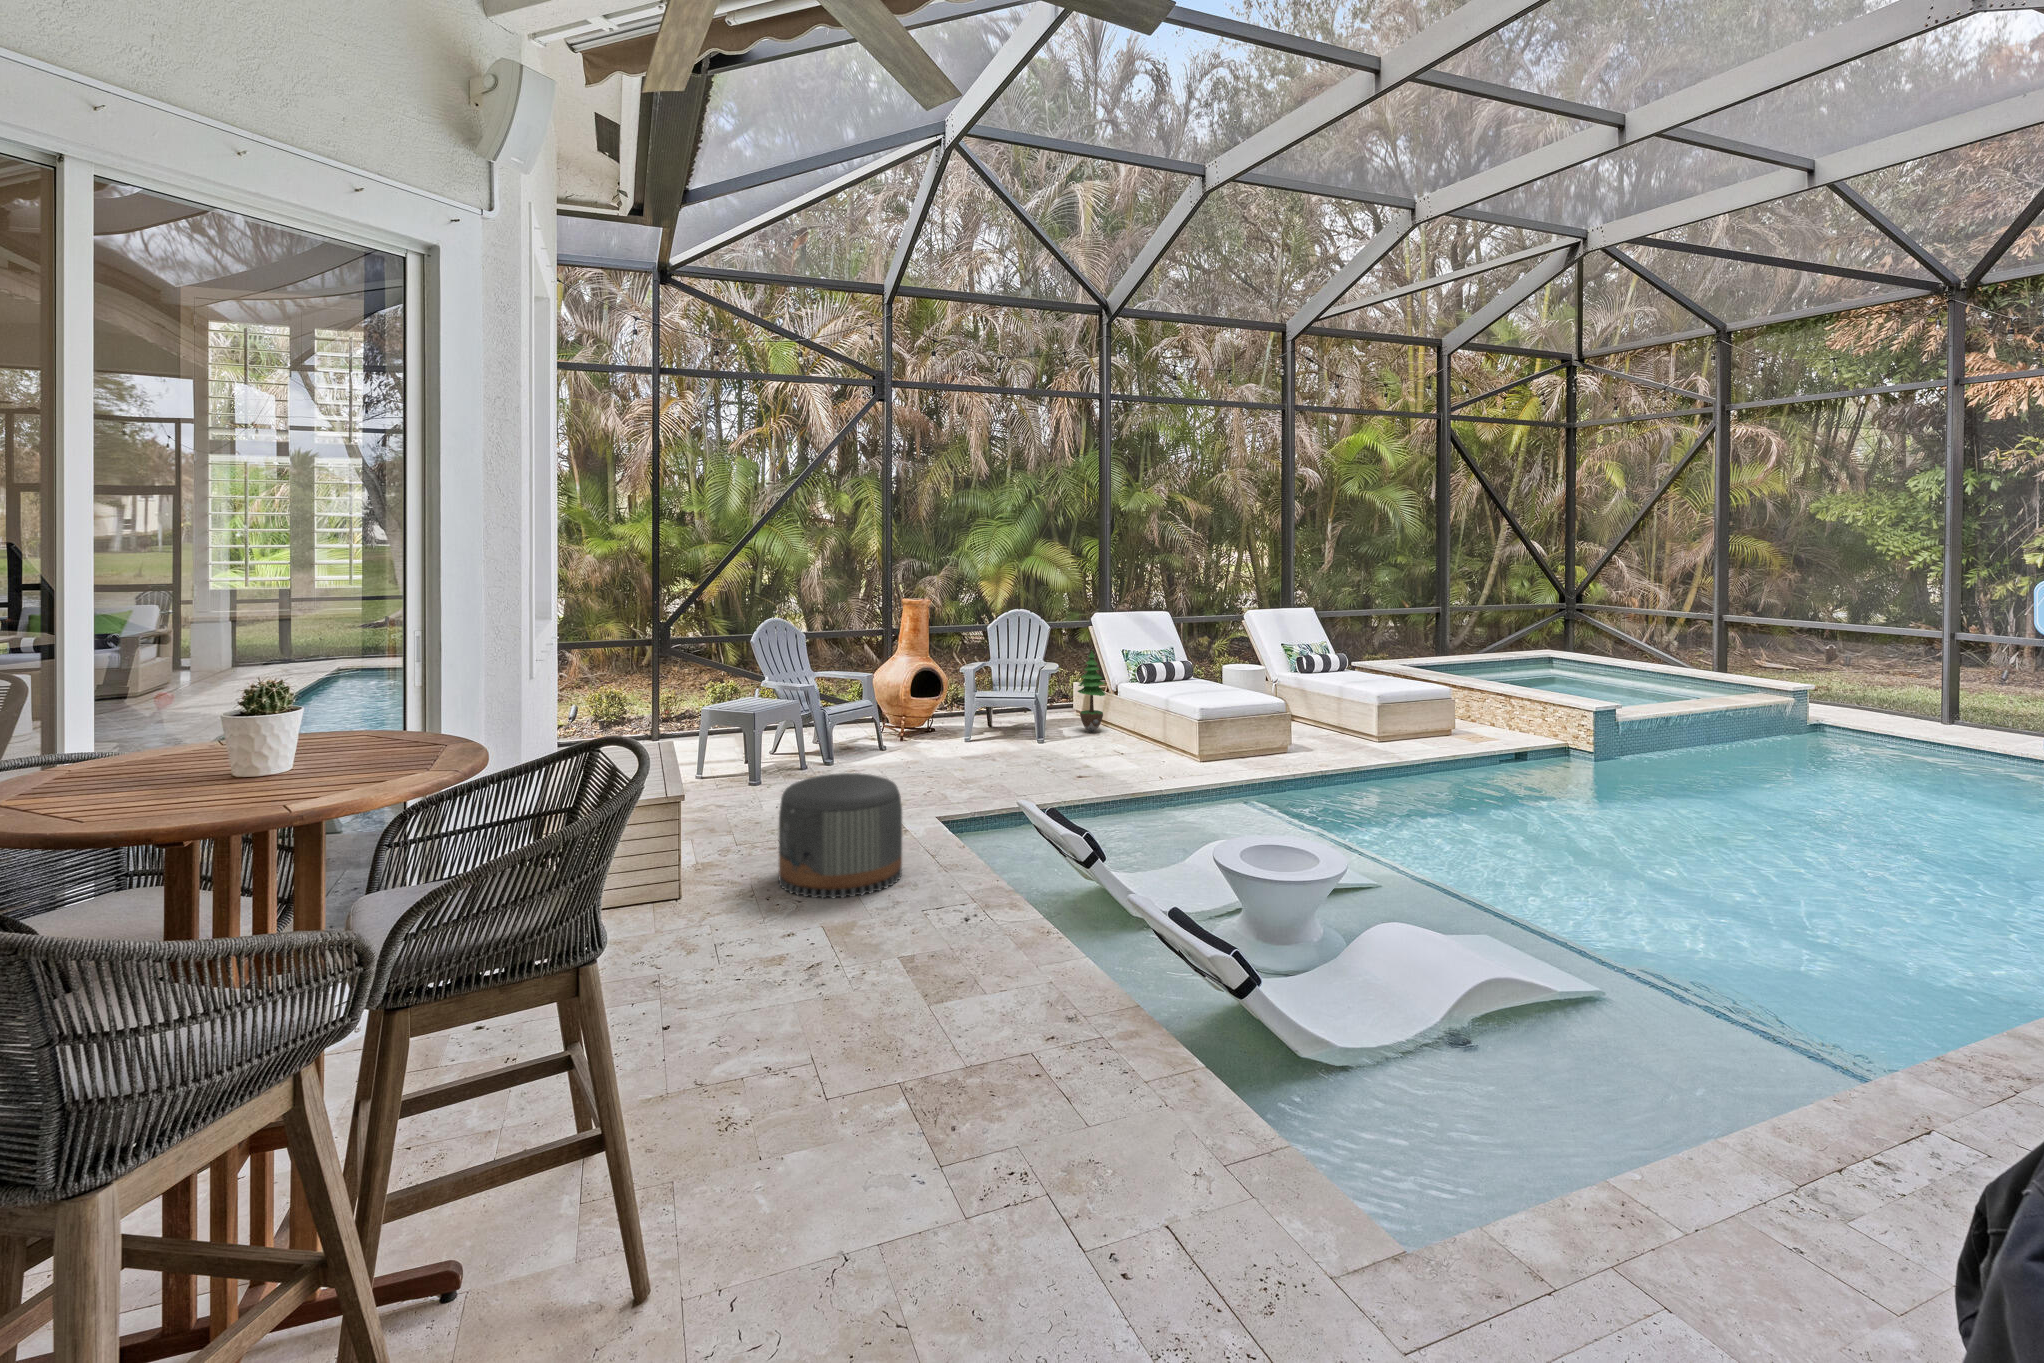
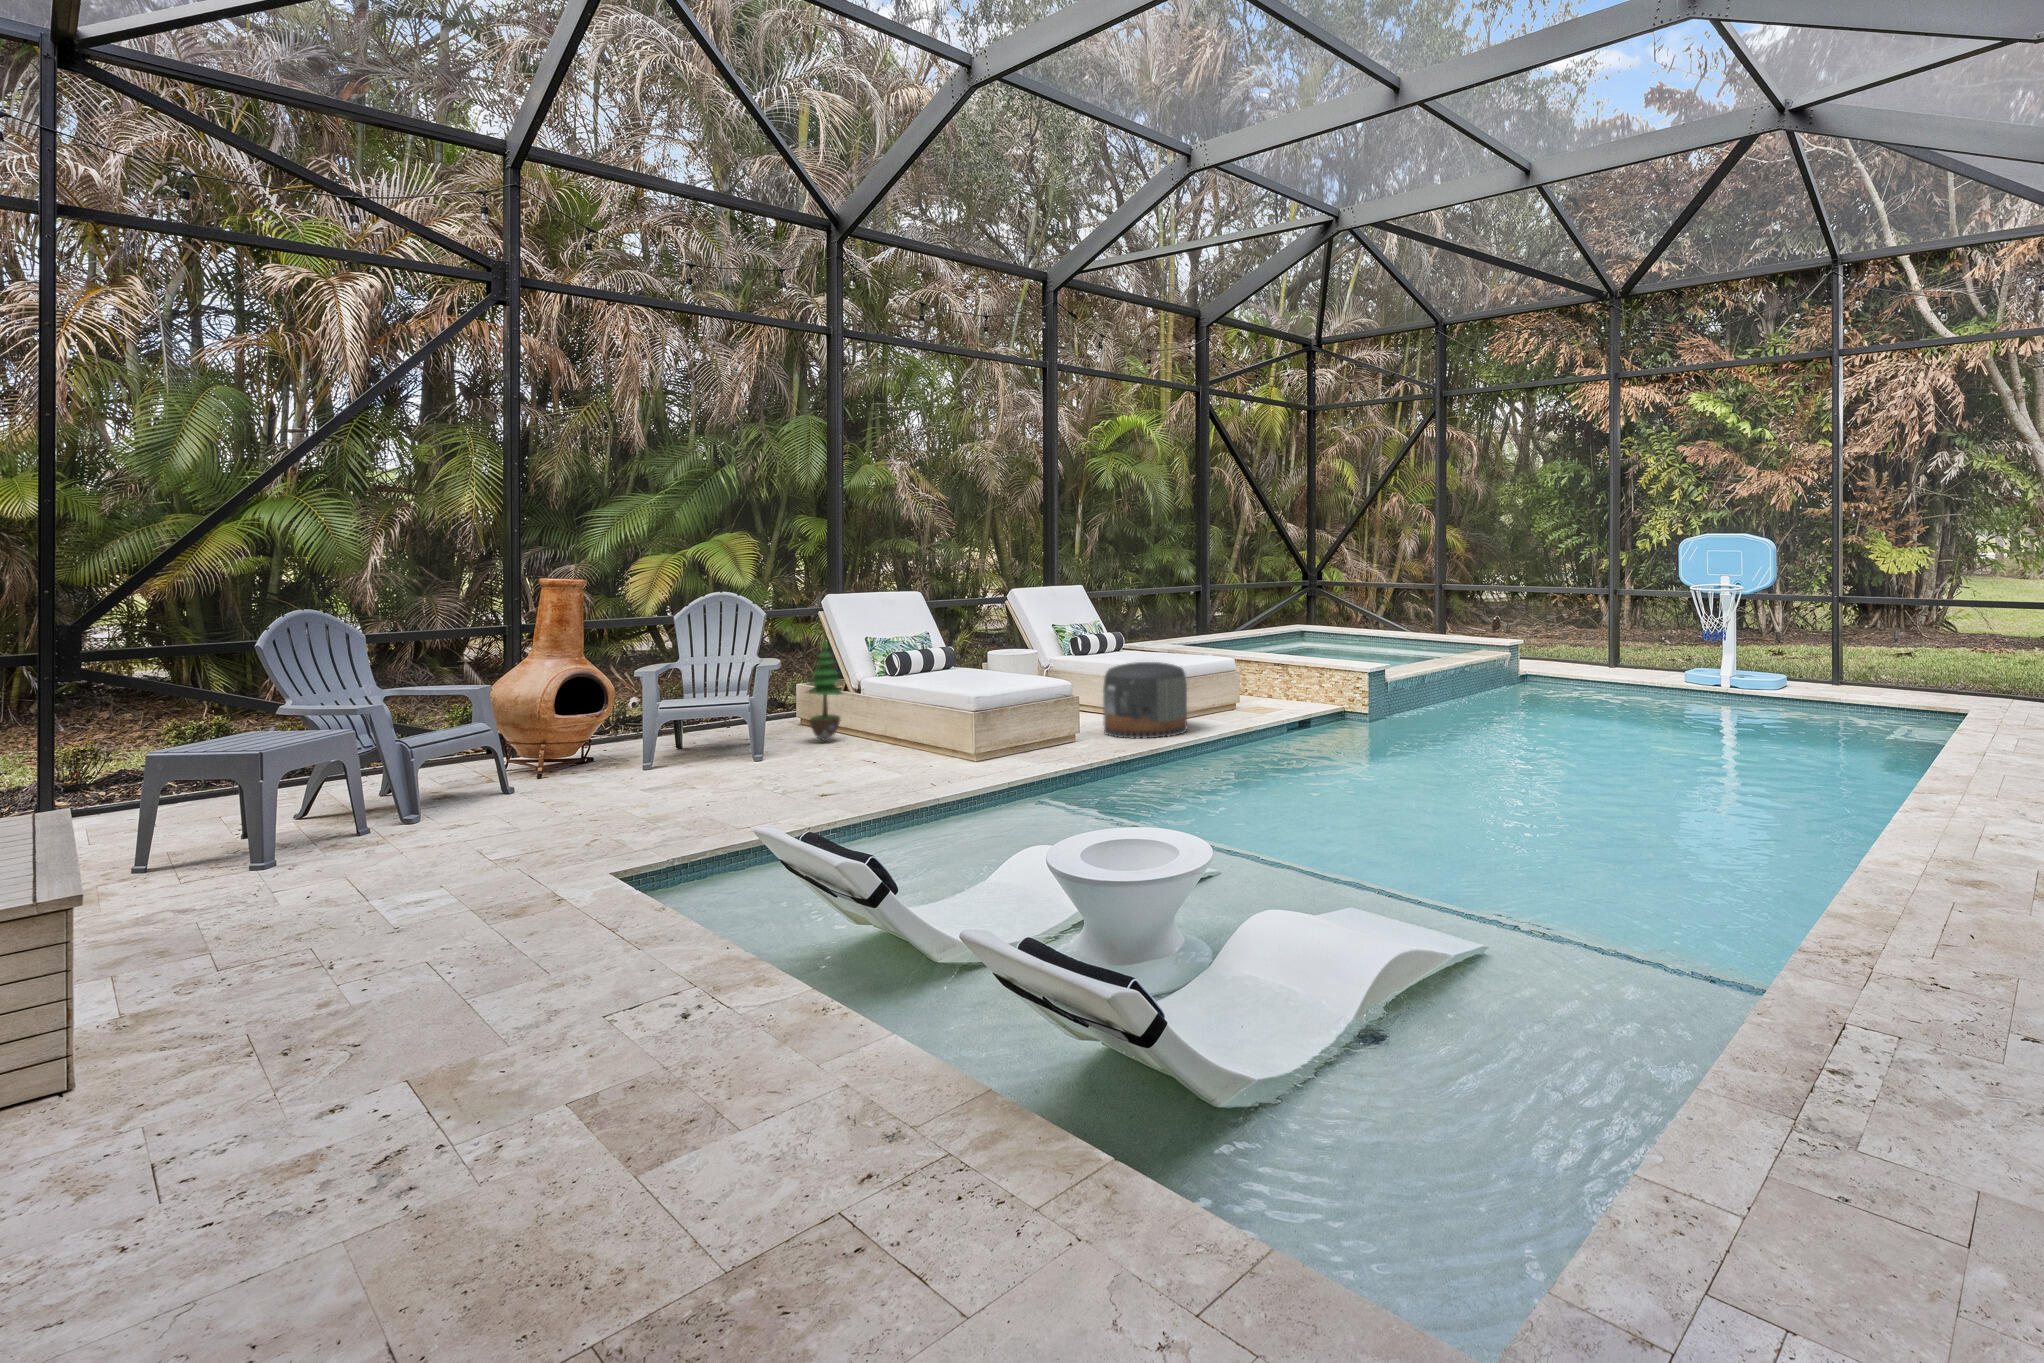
pouf: present [779,773,902,899] -> present [1103,662,1187,738]

